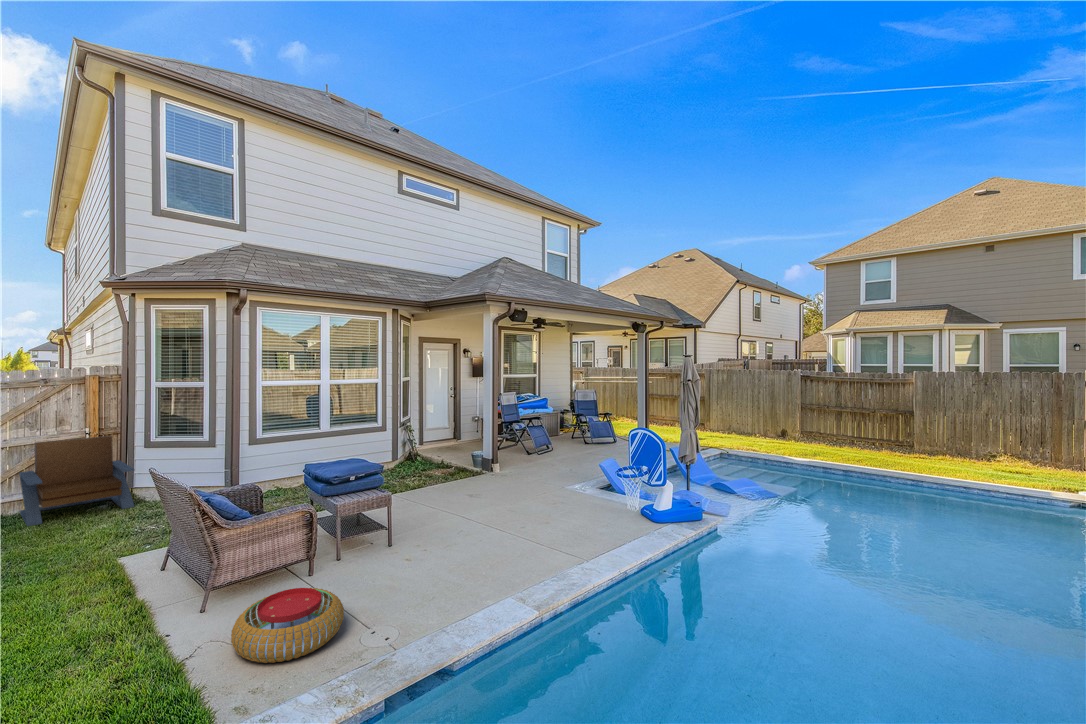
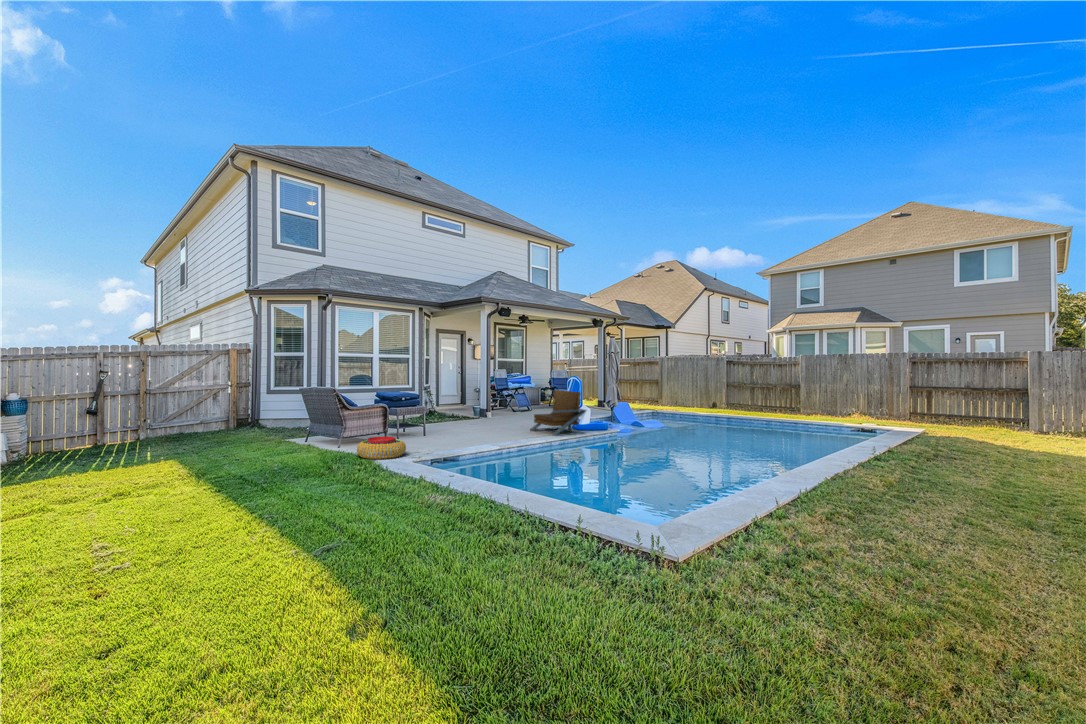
lounge chair: present [19,436,134,526] -> present [530,390,586,436]

